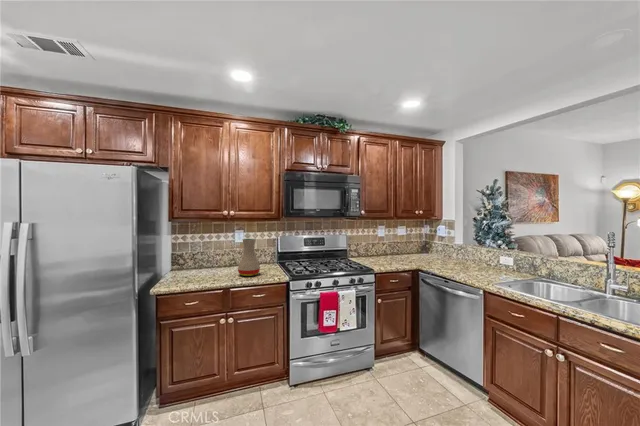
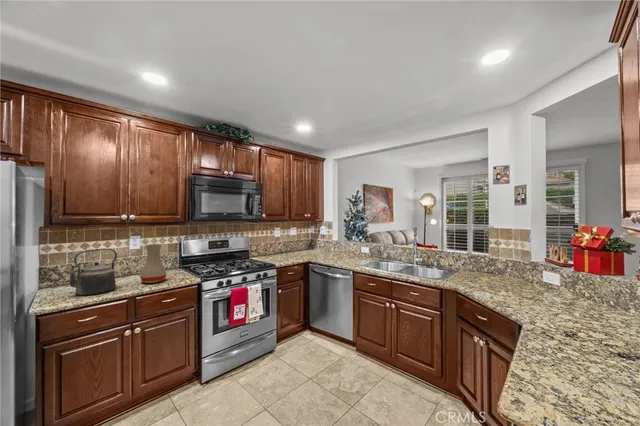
kettle: none [181,240,219,281] -> present [66,249,117,295]

